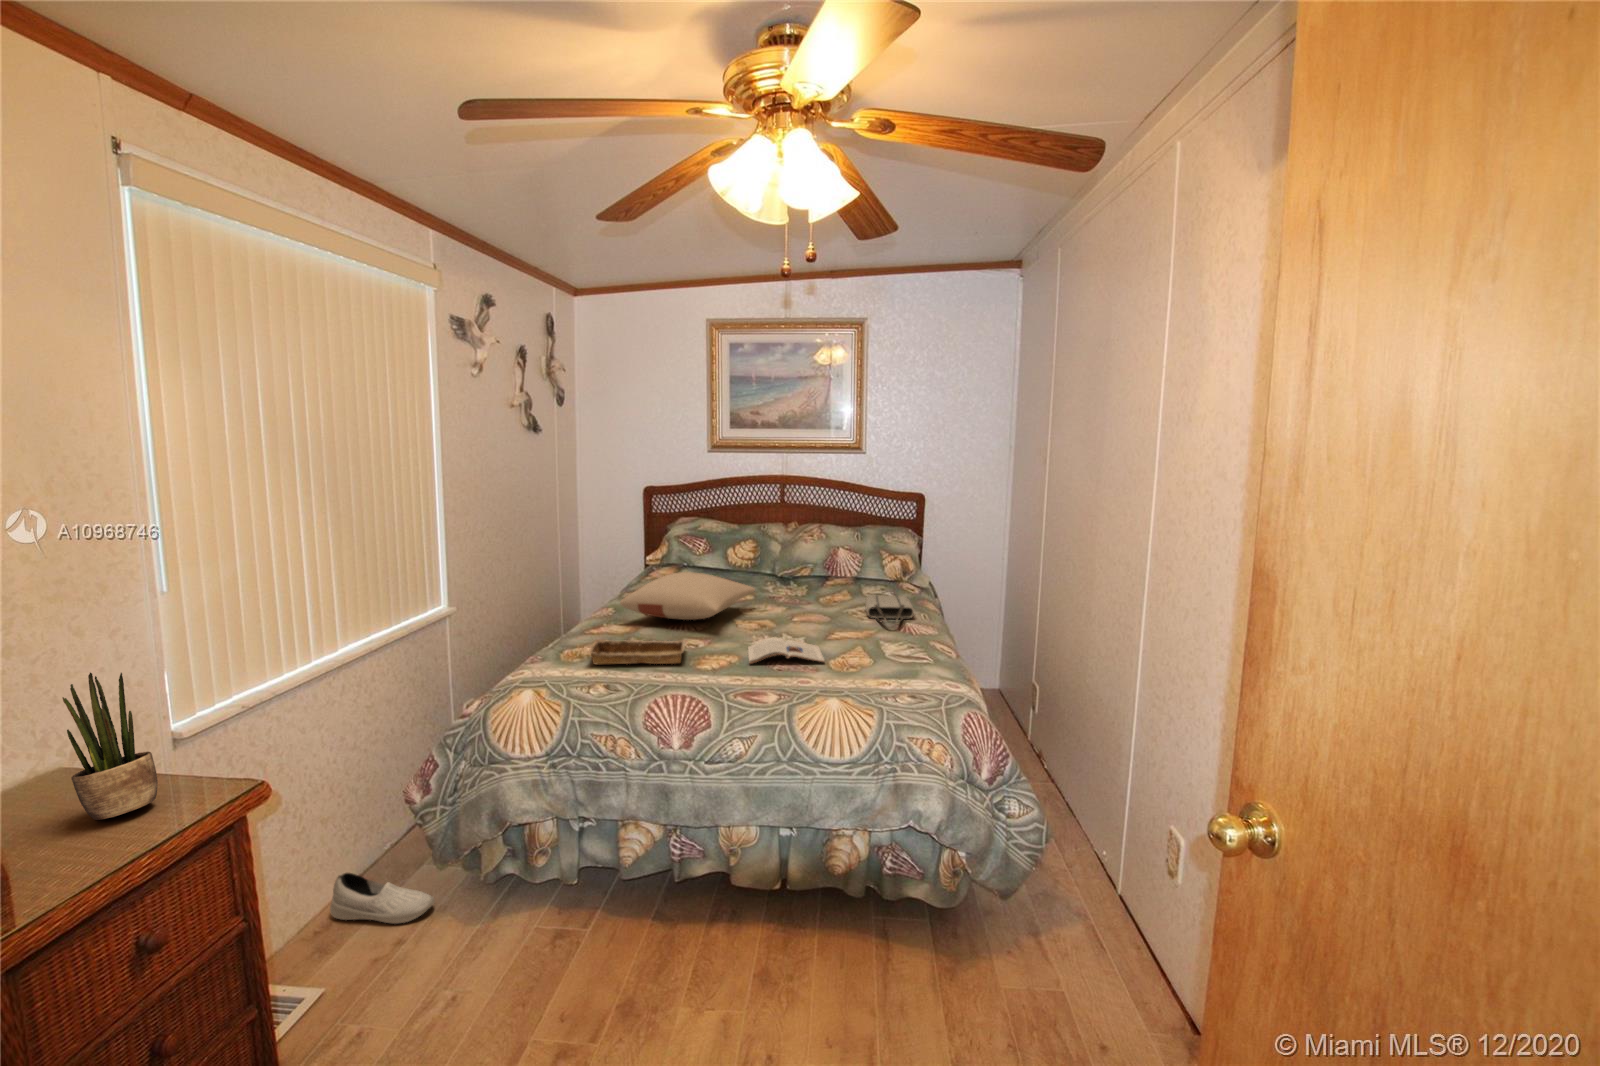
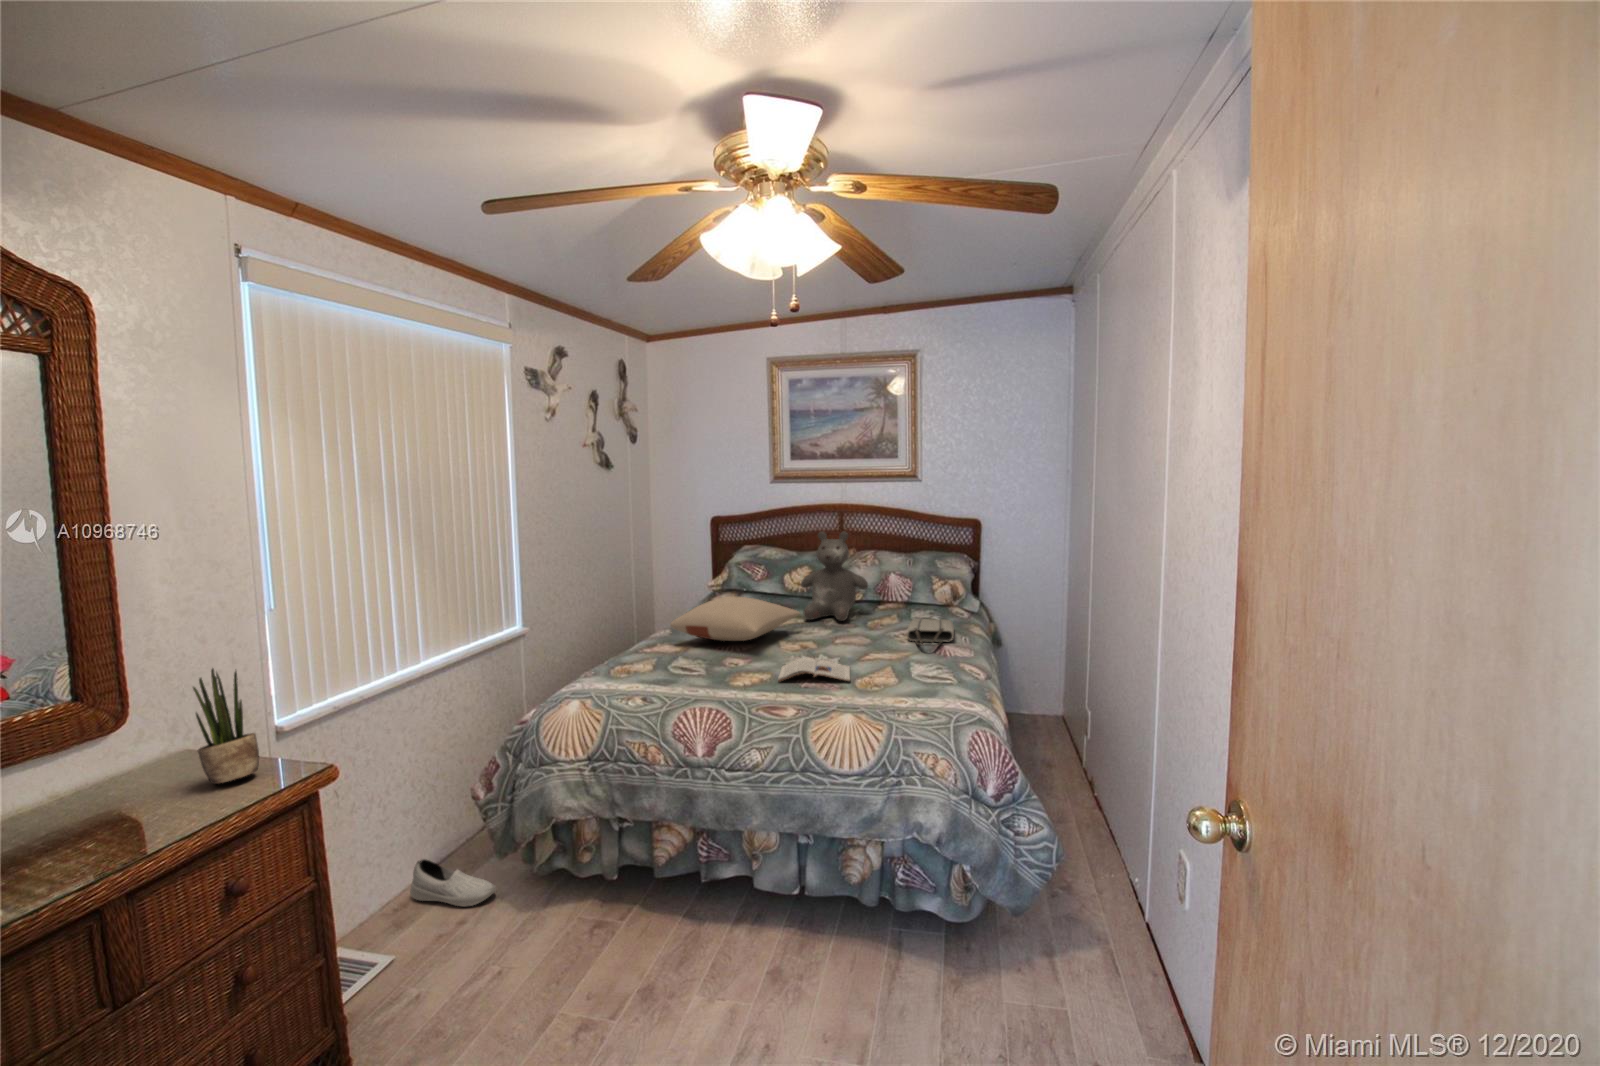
teddy bear: none [749,504,820,597] -> present [801,532,868,621]
tray: present [588,640,686,664] -> none [630,658,724,680]

